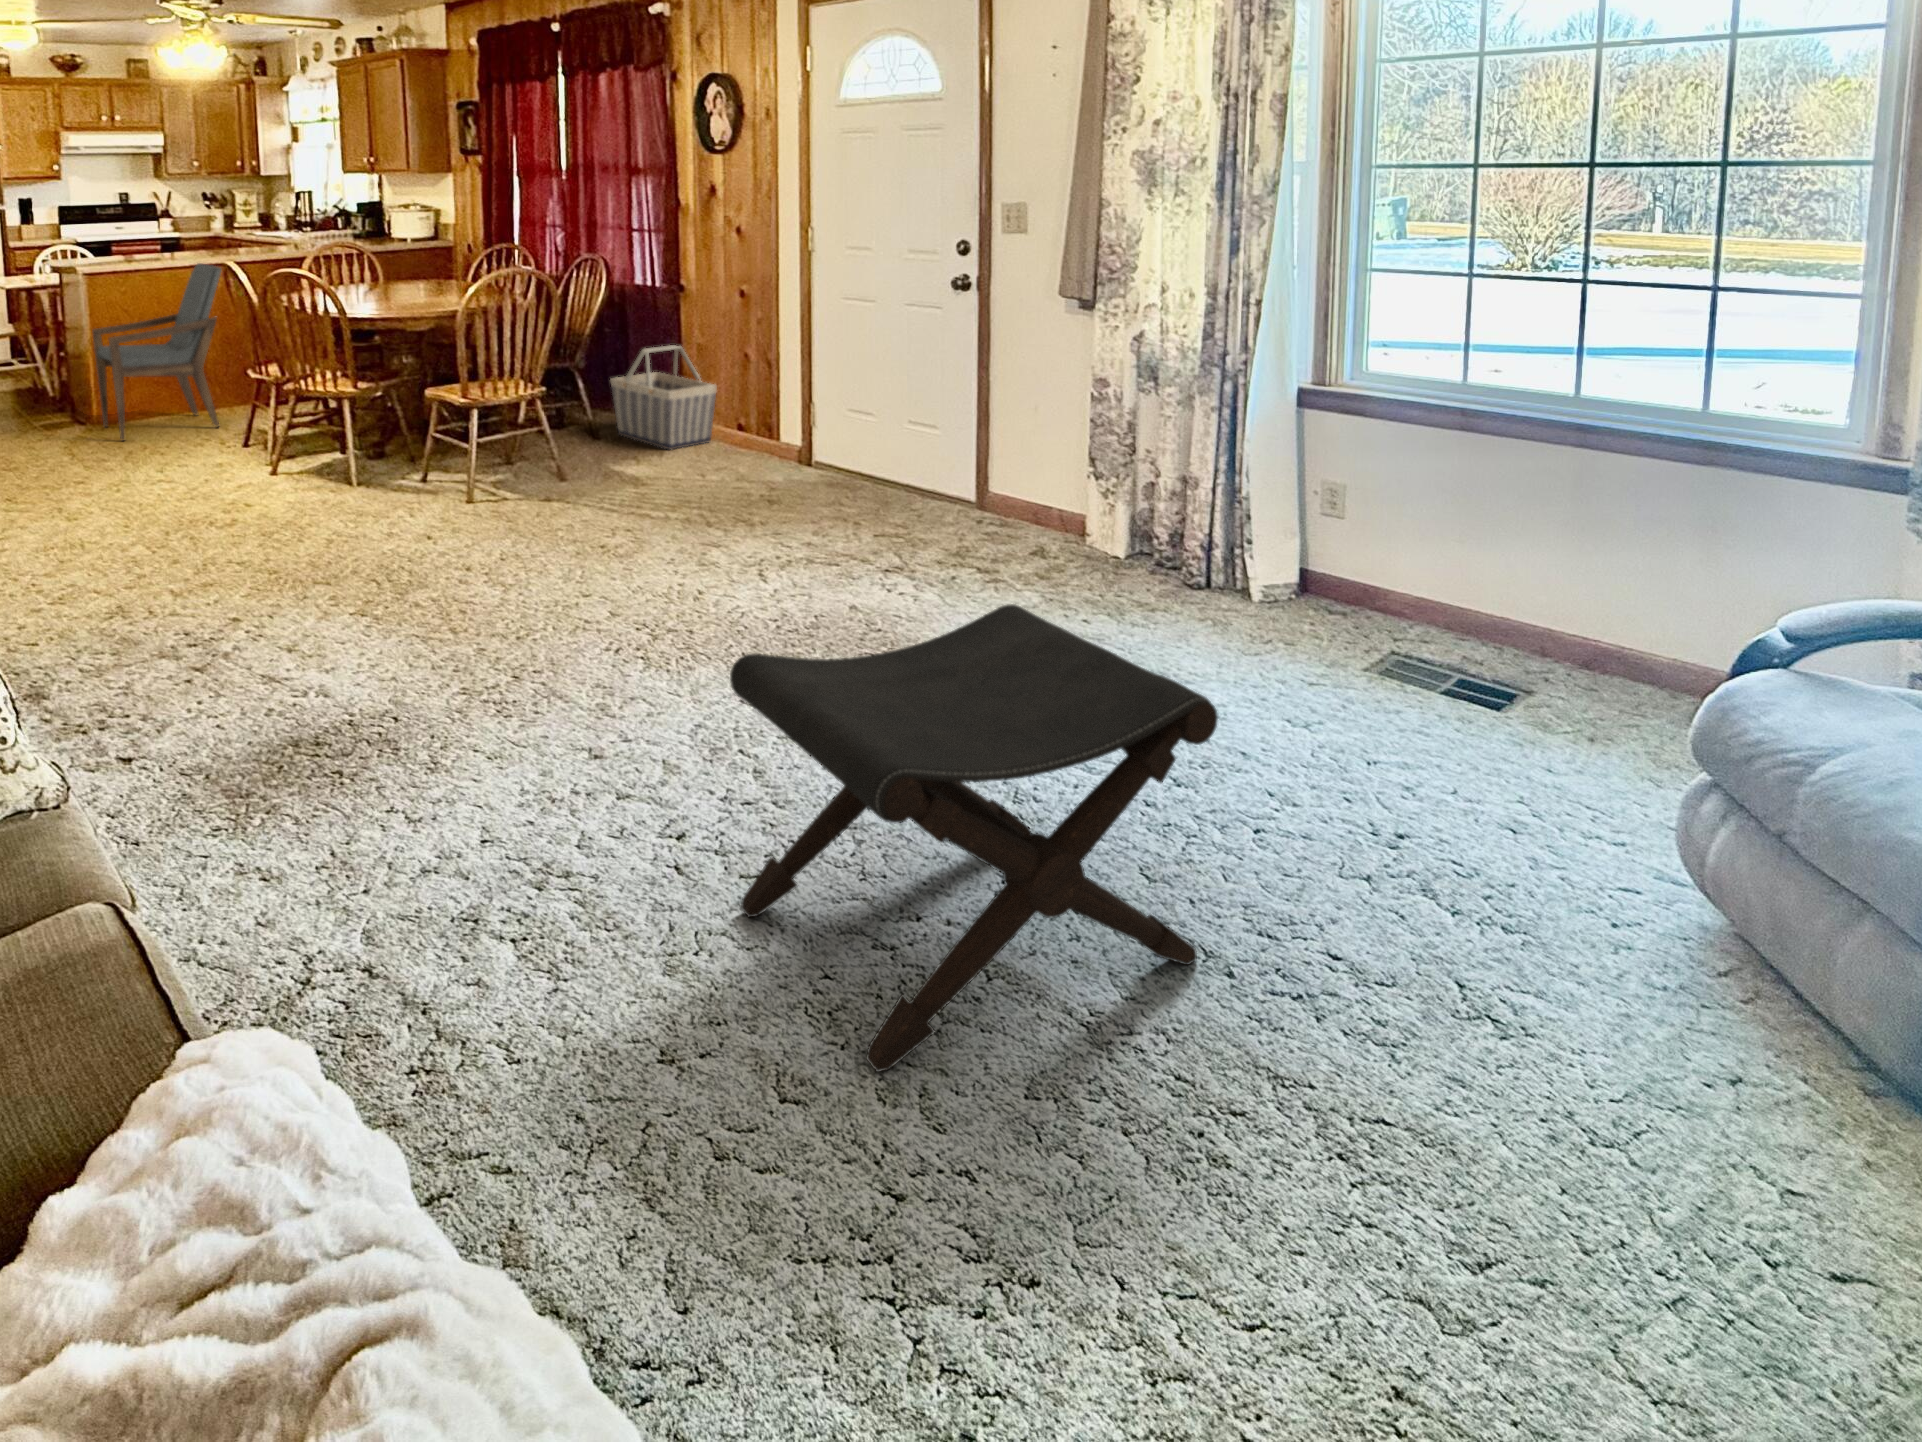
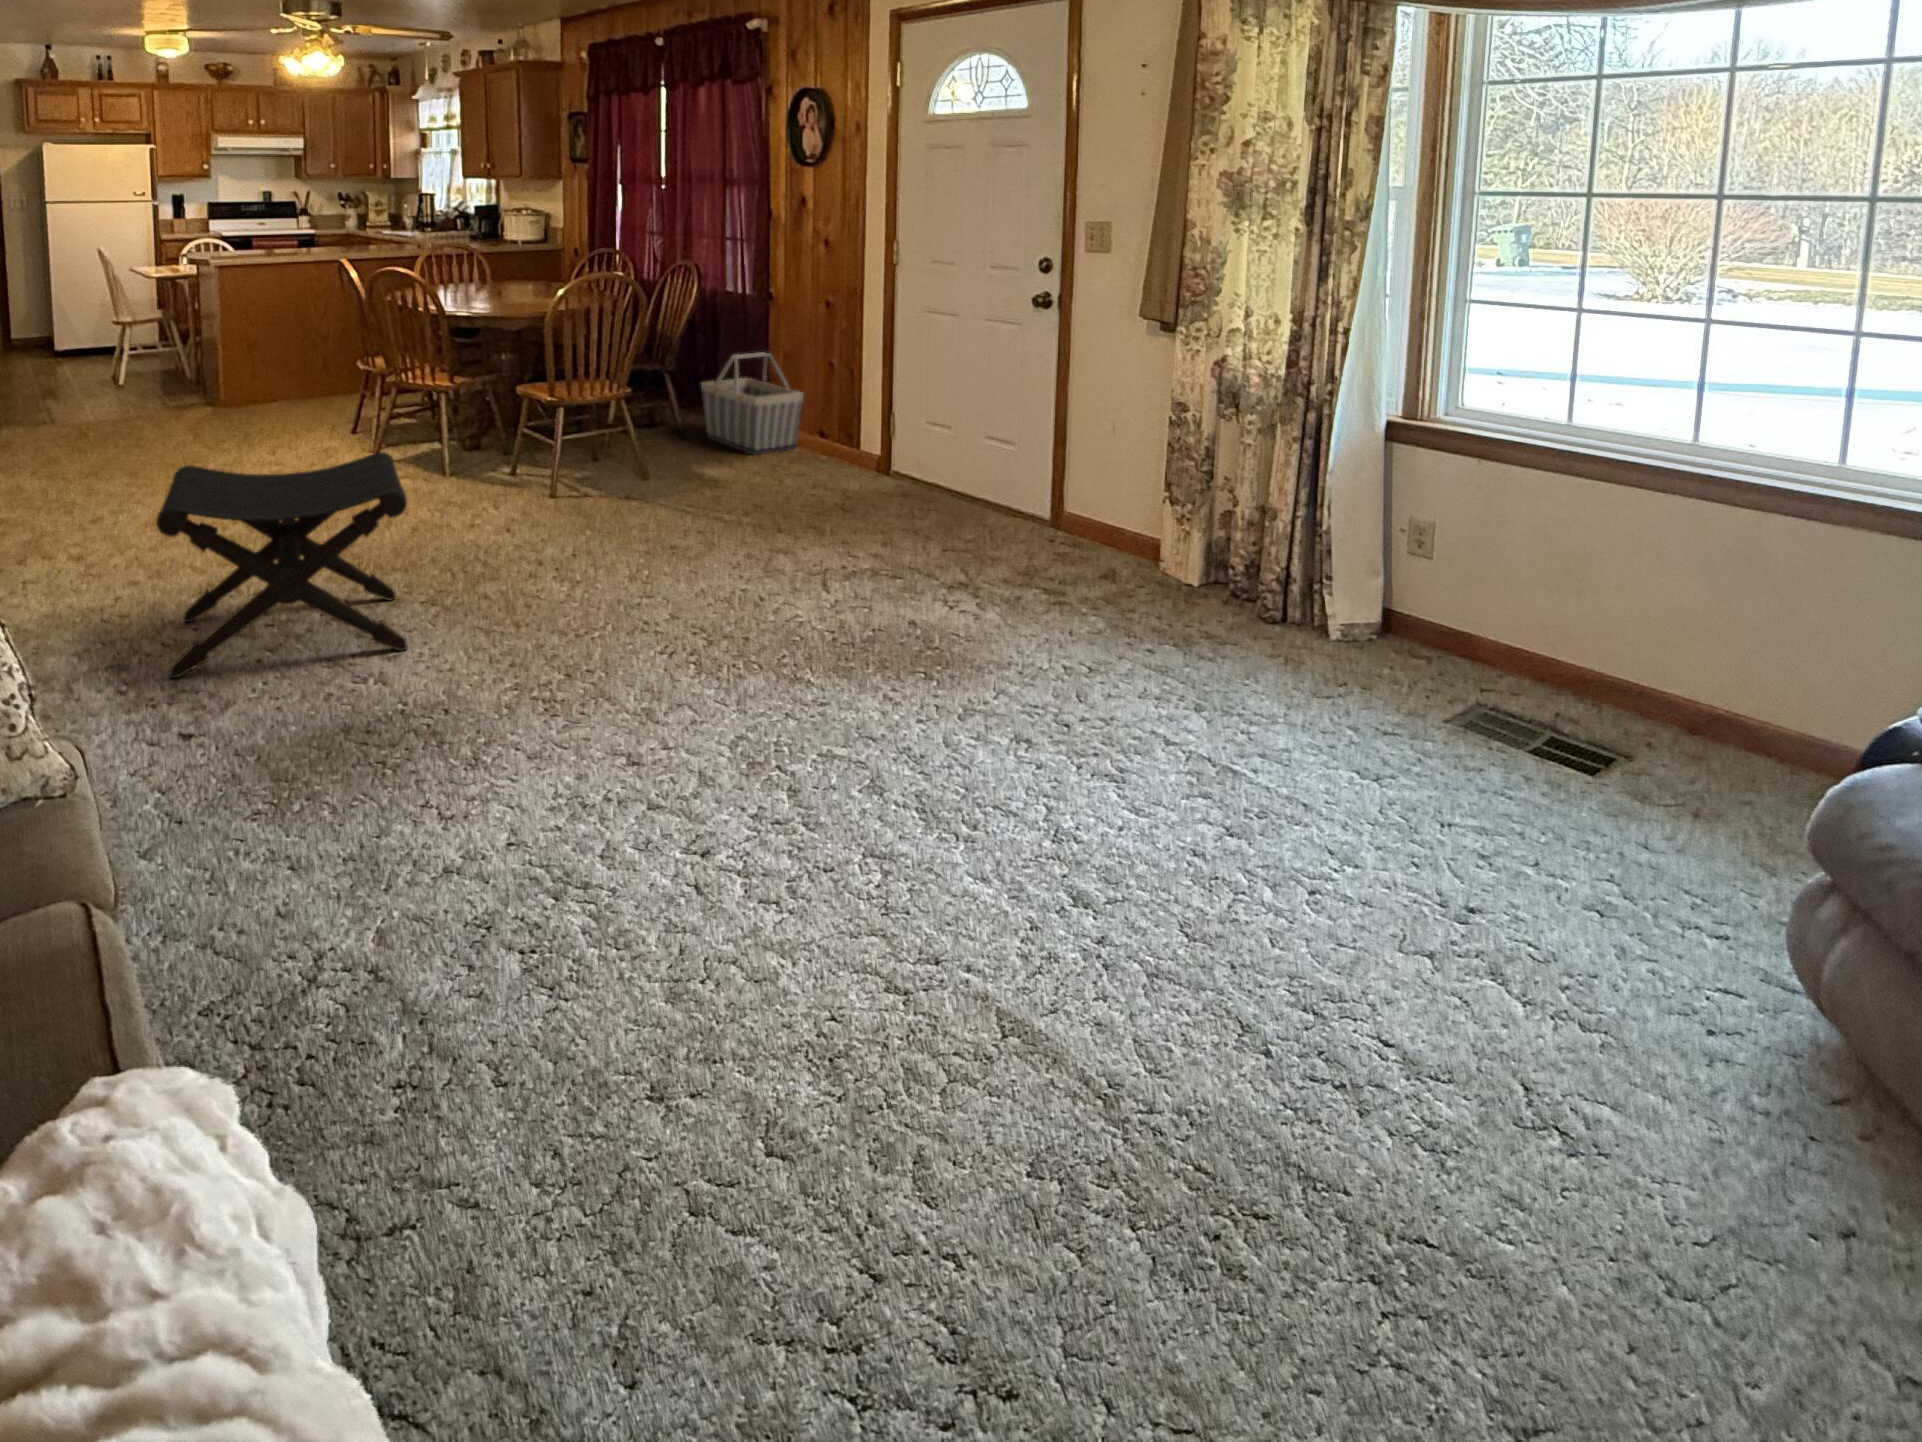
armchair: present [92,263,222,441] -> none [220,259,340,424]
footstool: present [730,604,1218,1072] -> present [156,452,407,678]

